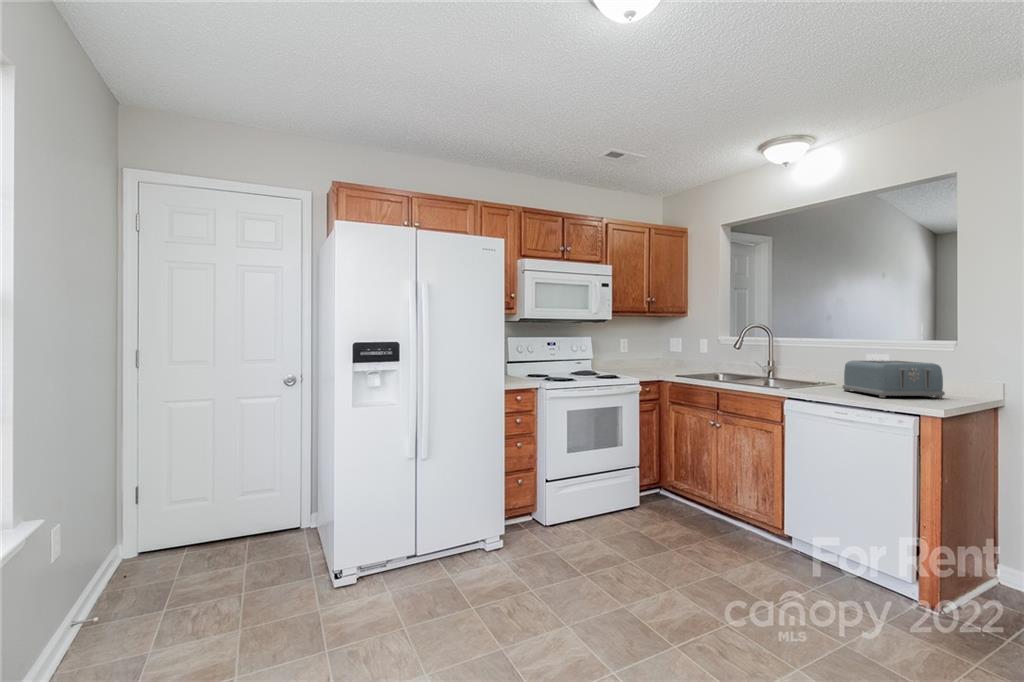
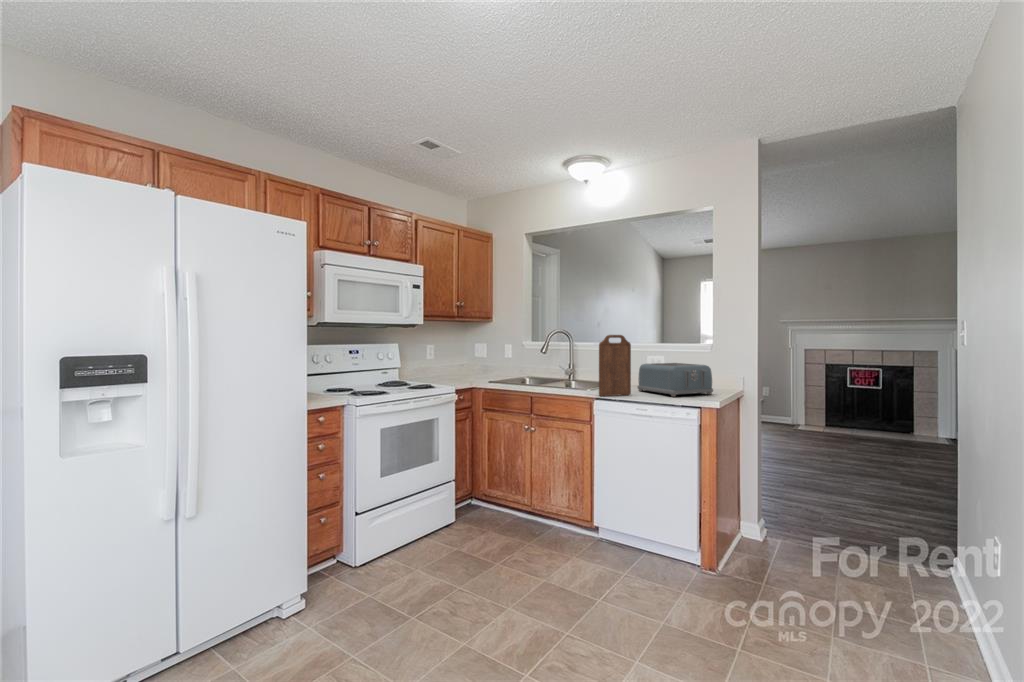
cutting board: none [786,328,828,394] -> present [599,335,631,396]

